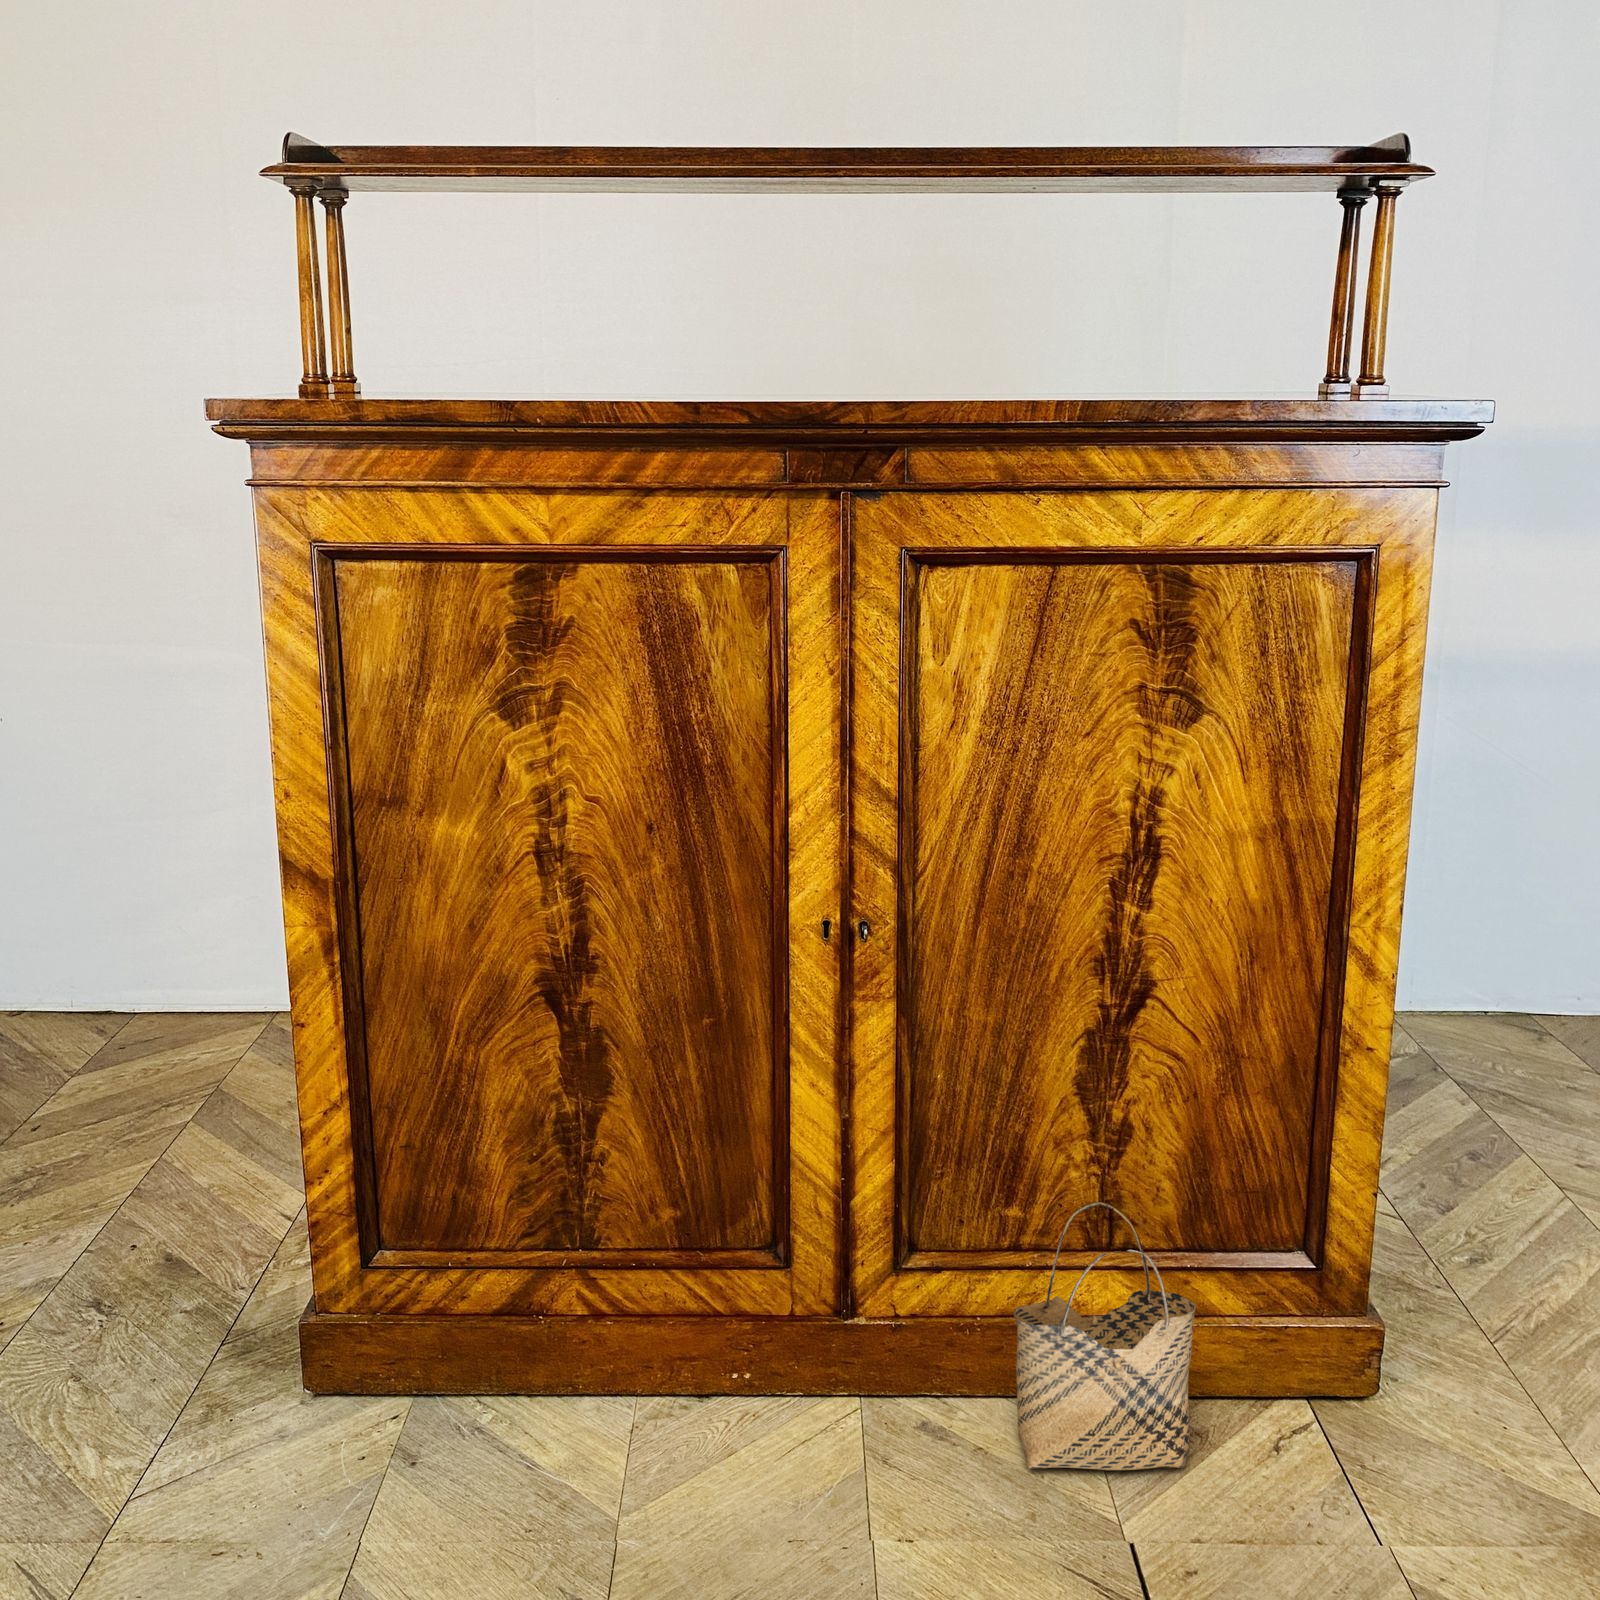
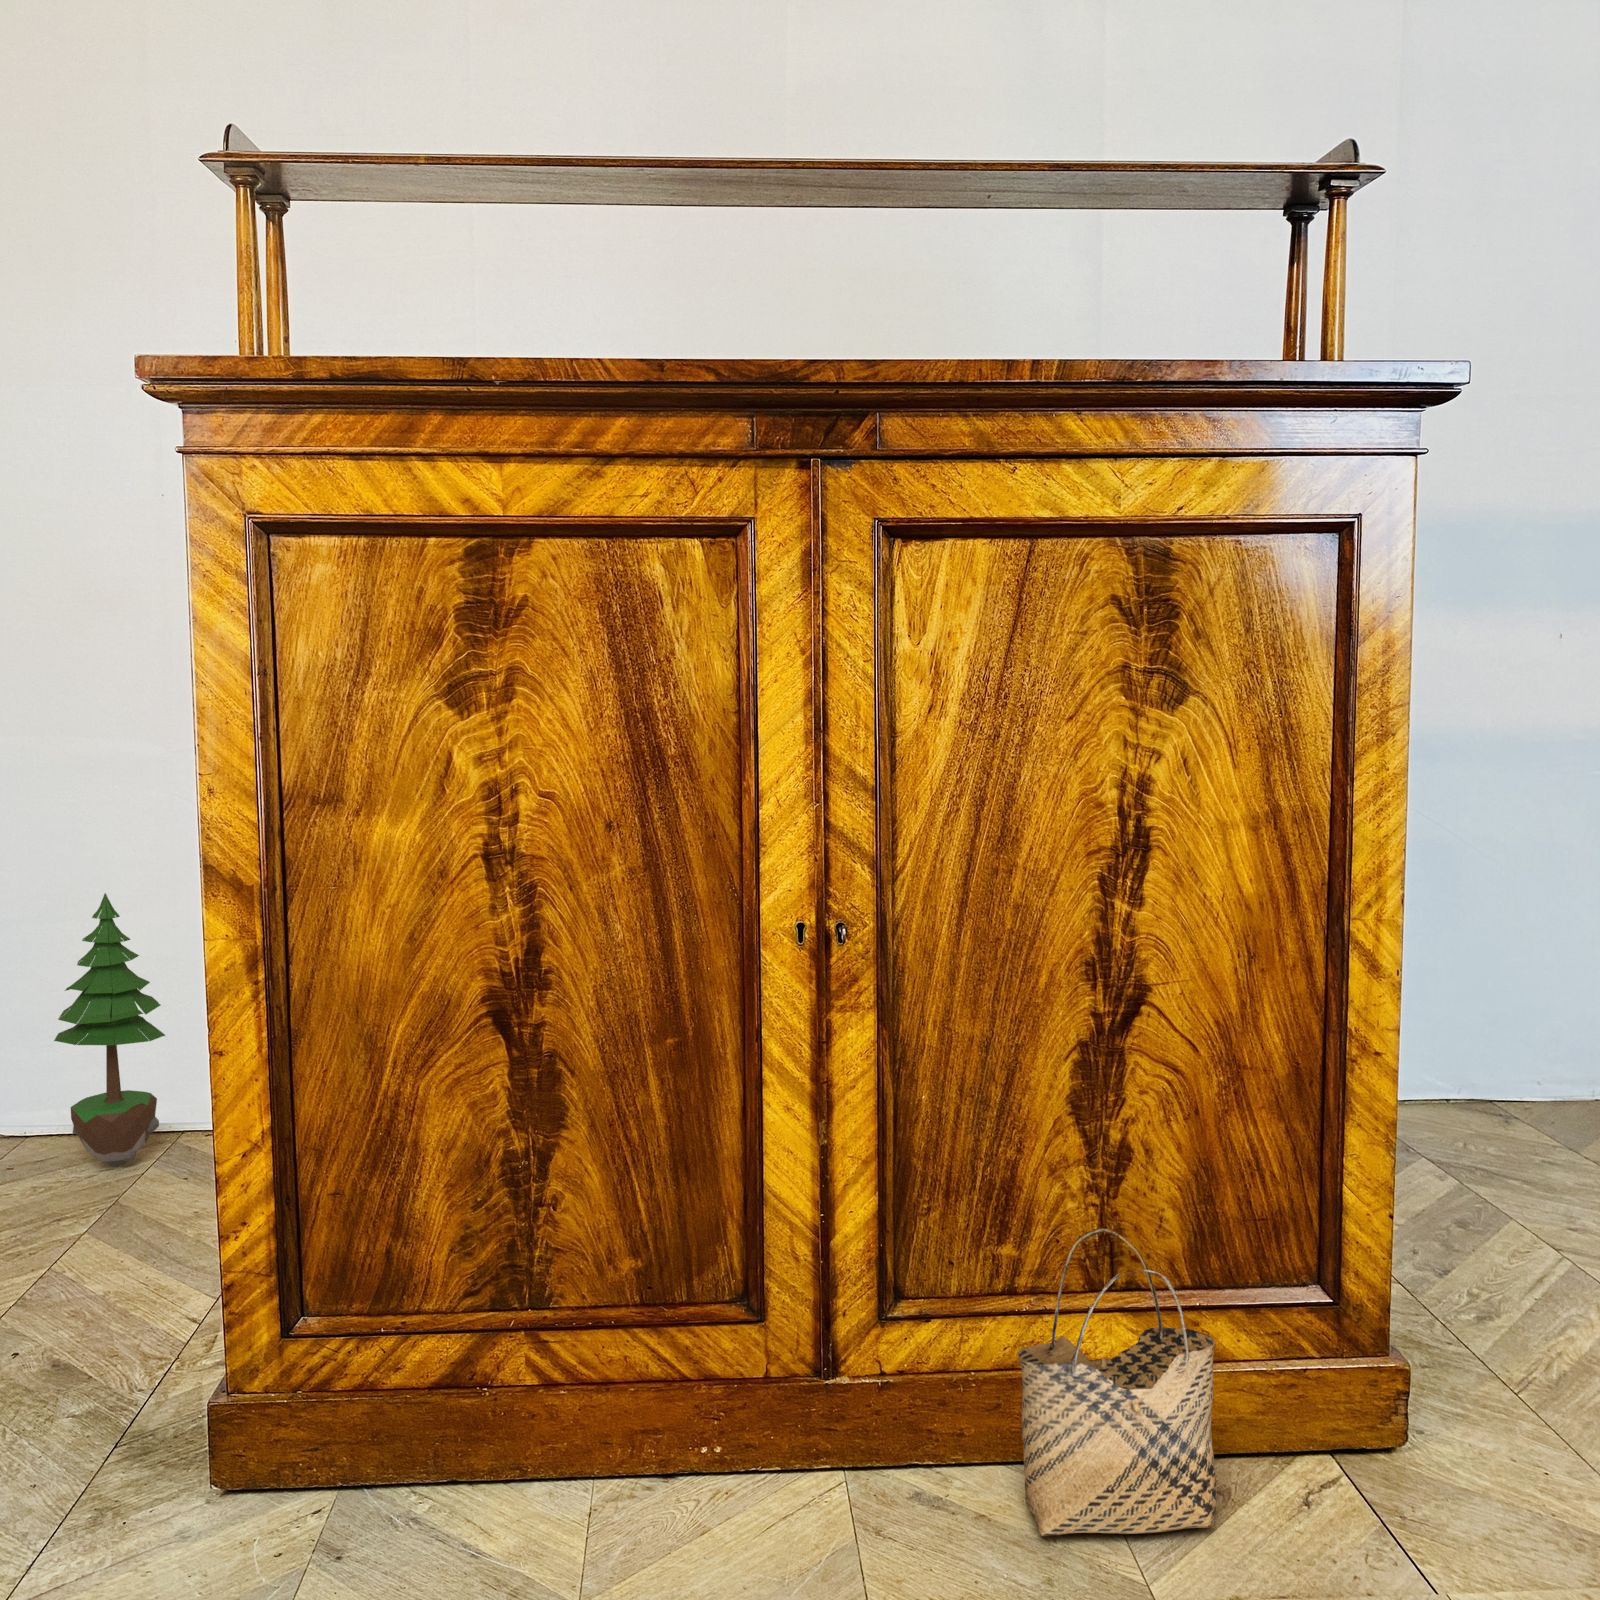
potted tree: none [147,813,249,1064] -> present [54,893,165,1167]

